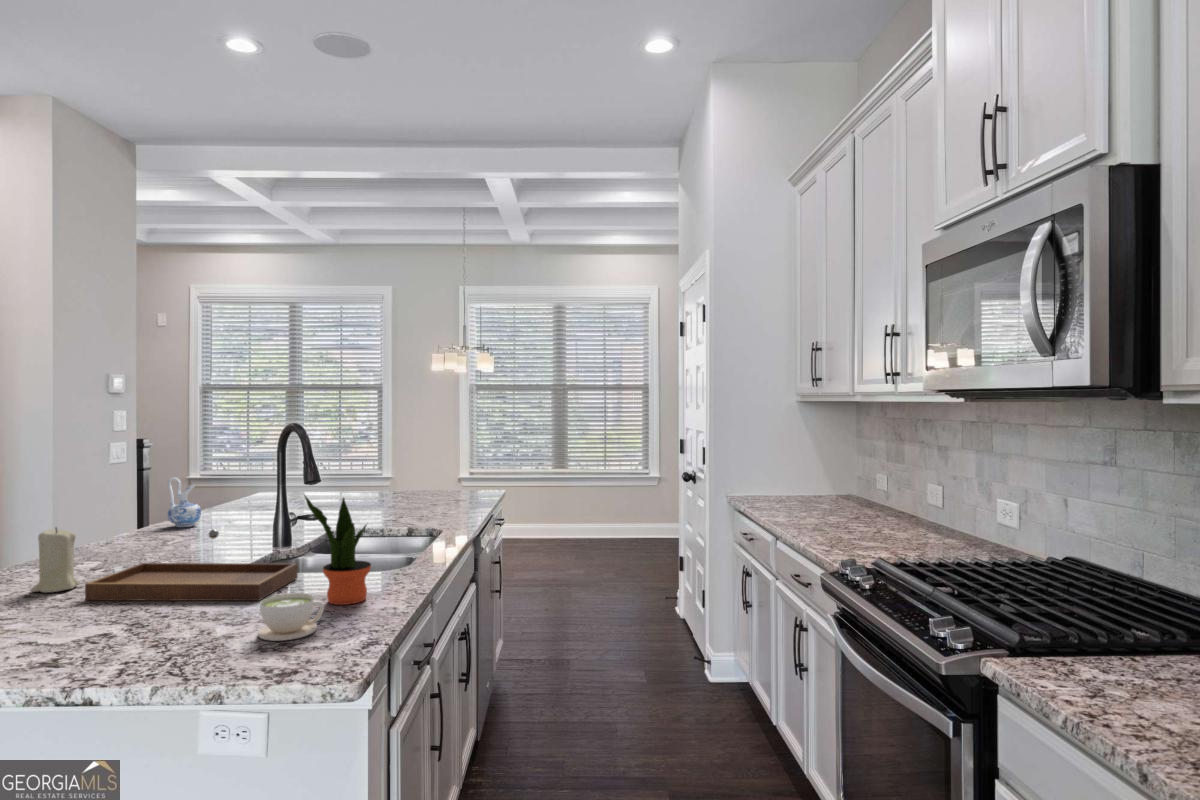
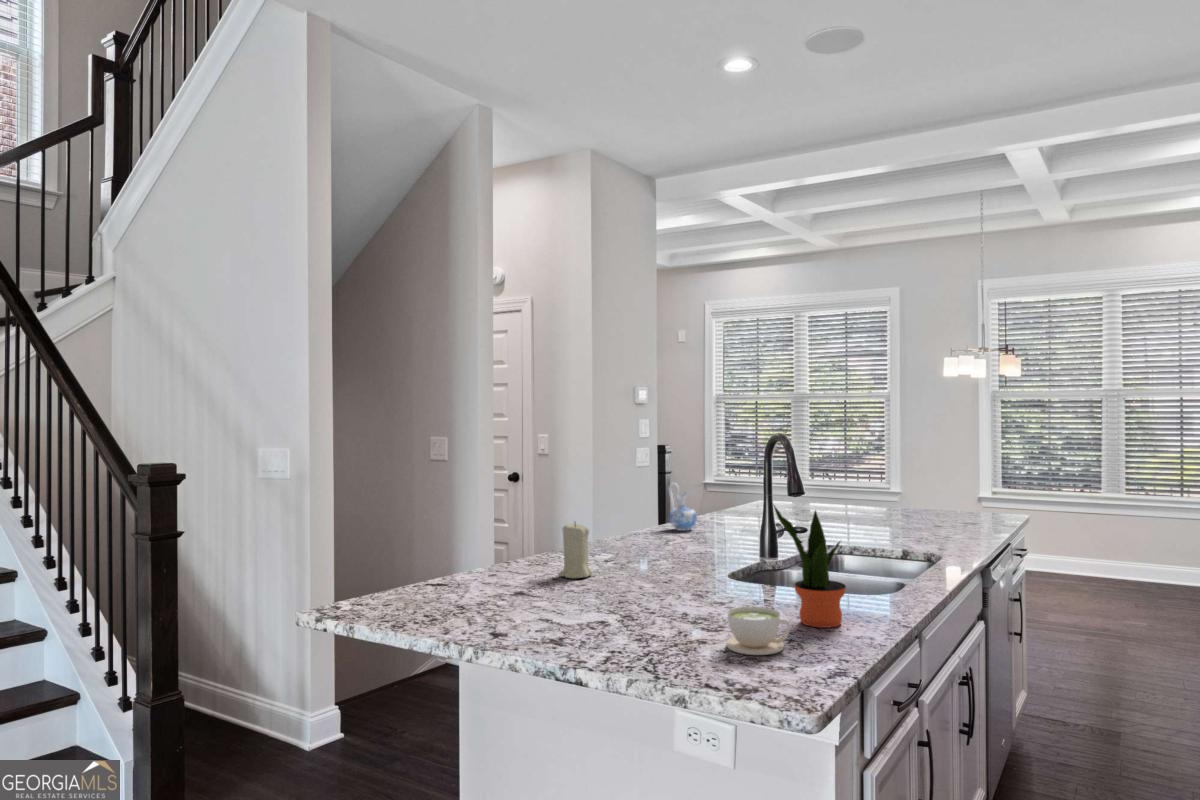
tray: present [85,529,298,601] -> none [594,534,775,610]

